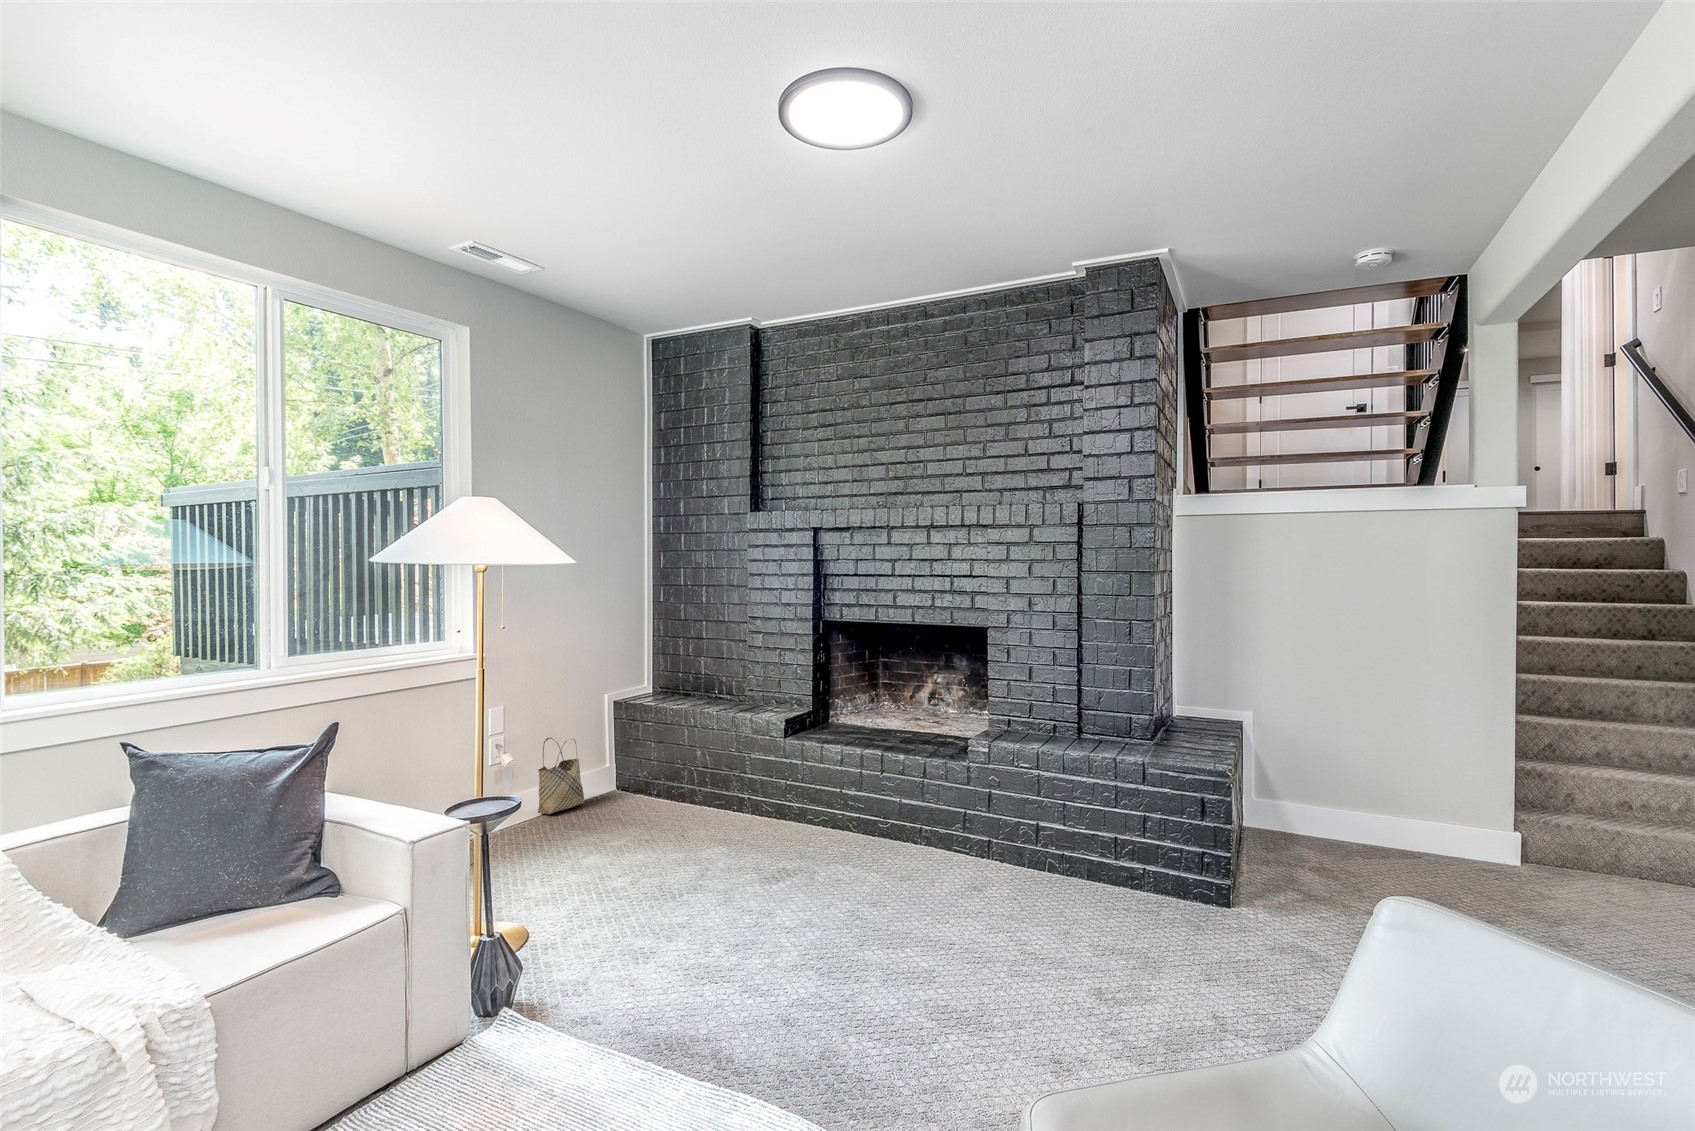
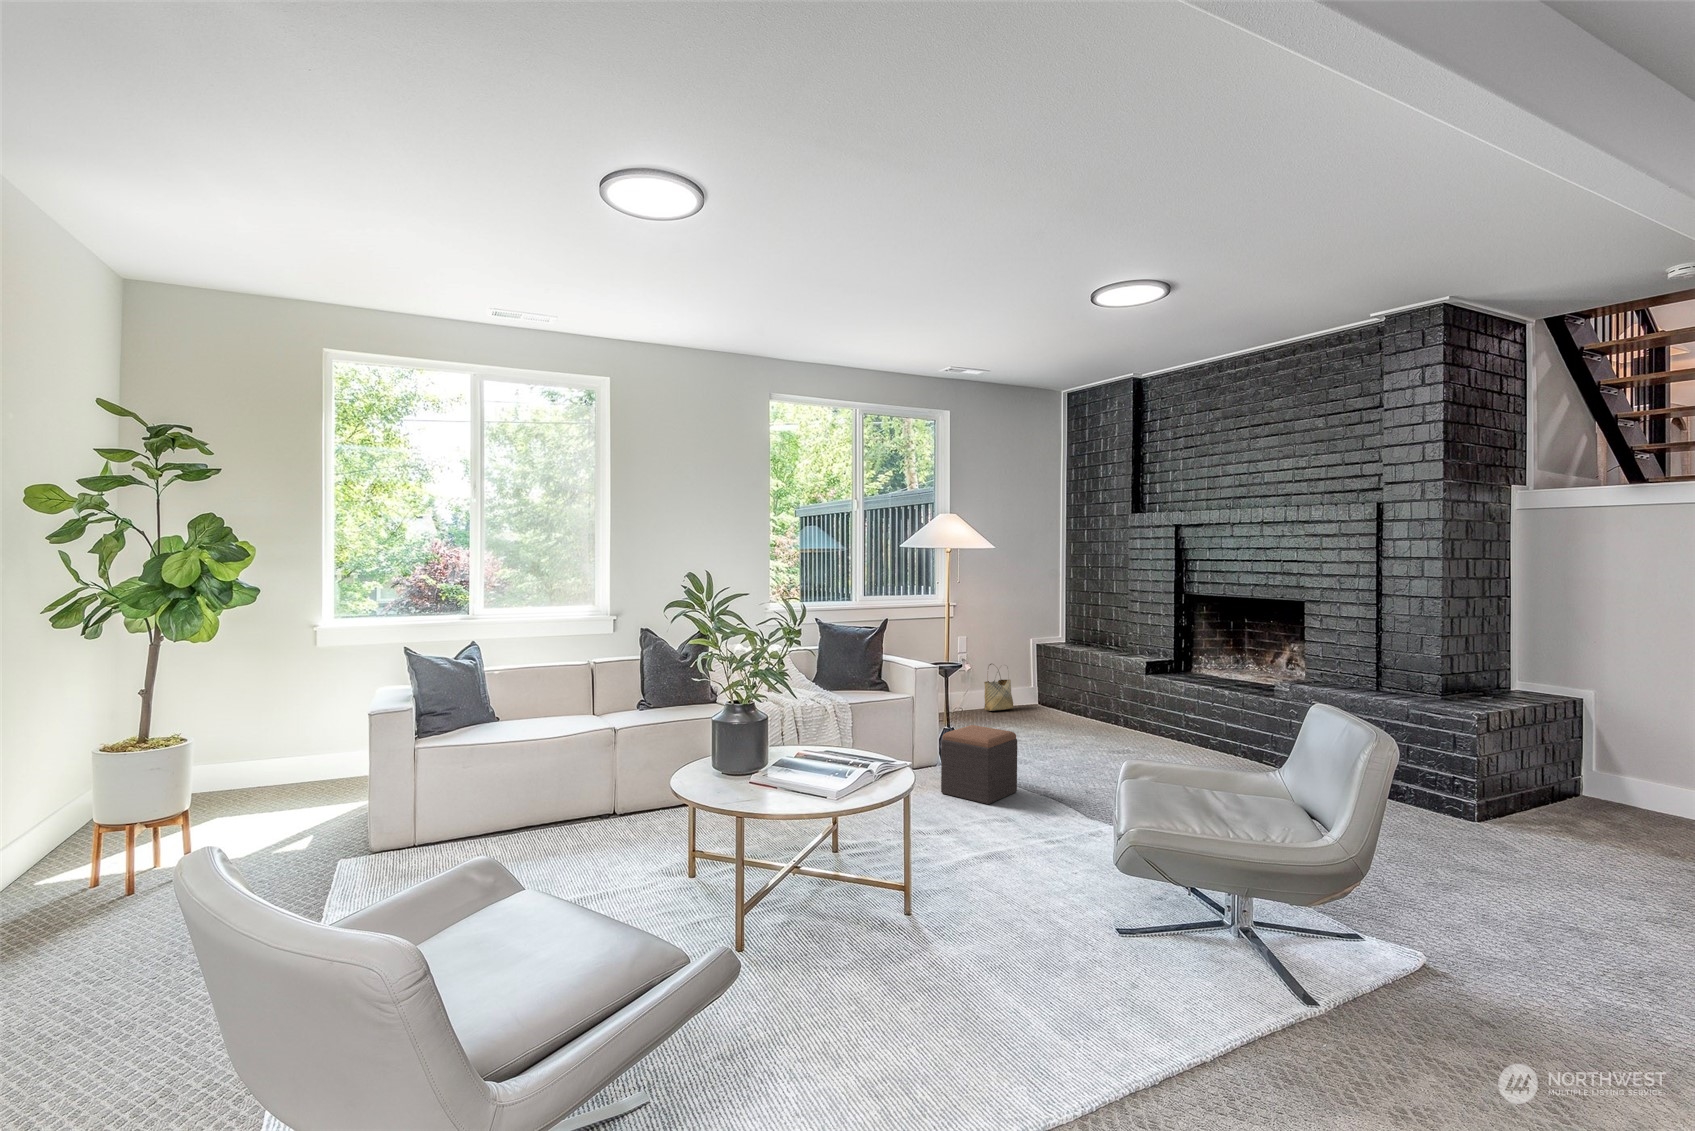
footstool: none [500,909,656,1095] -> present [941,725,1017,804]

